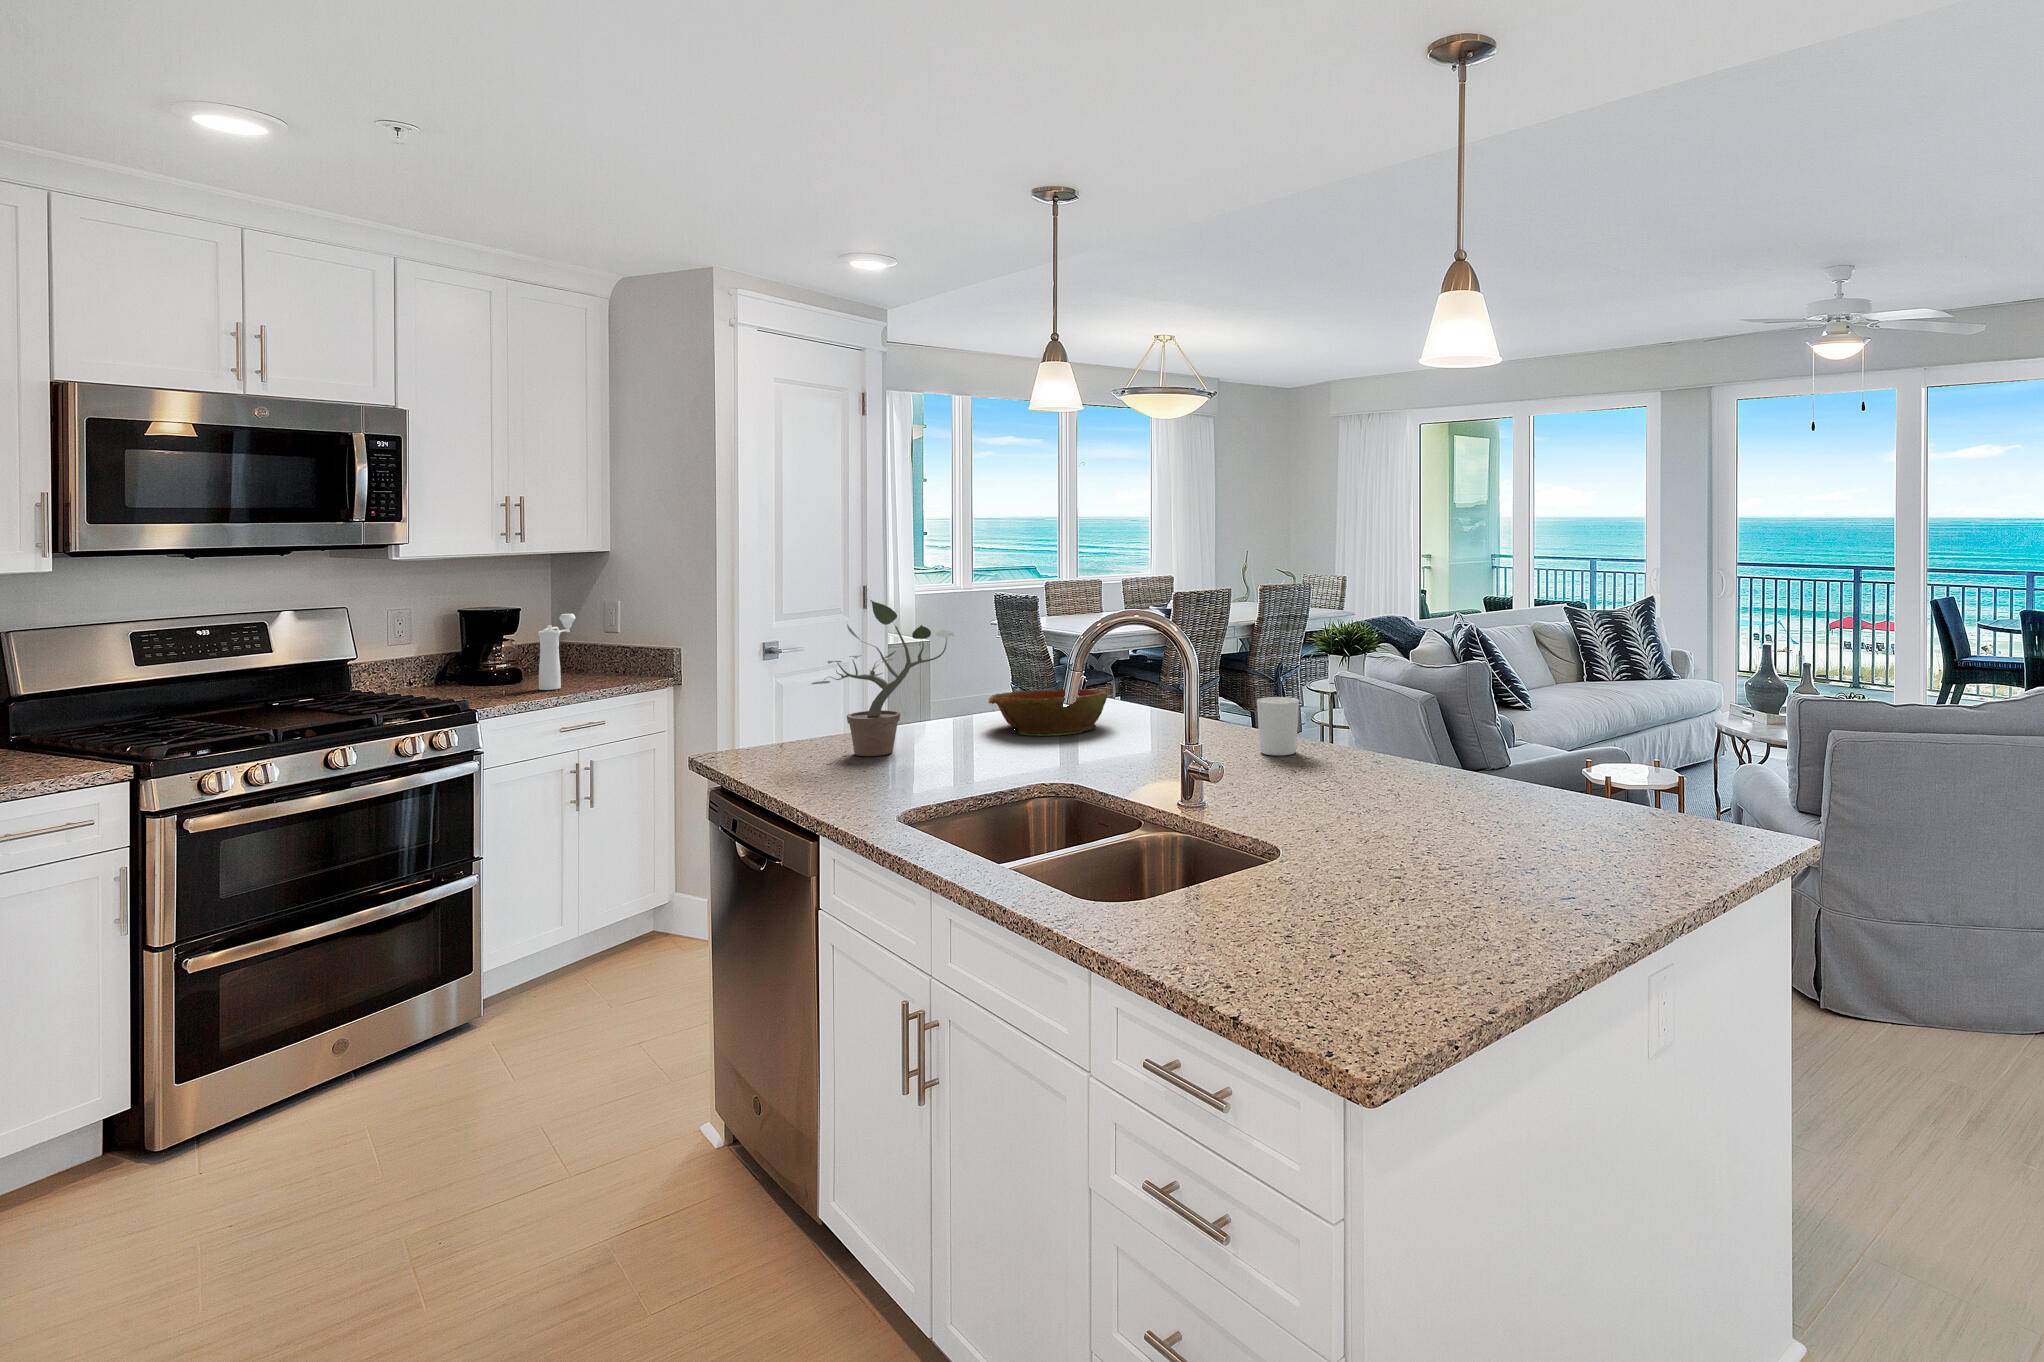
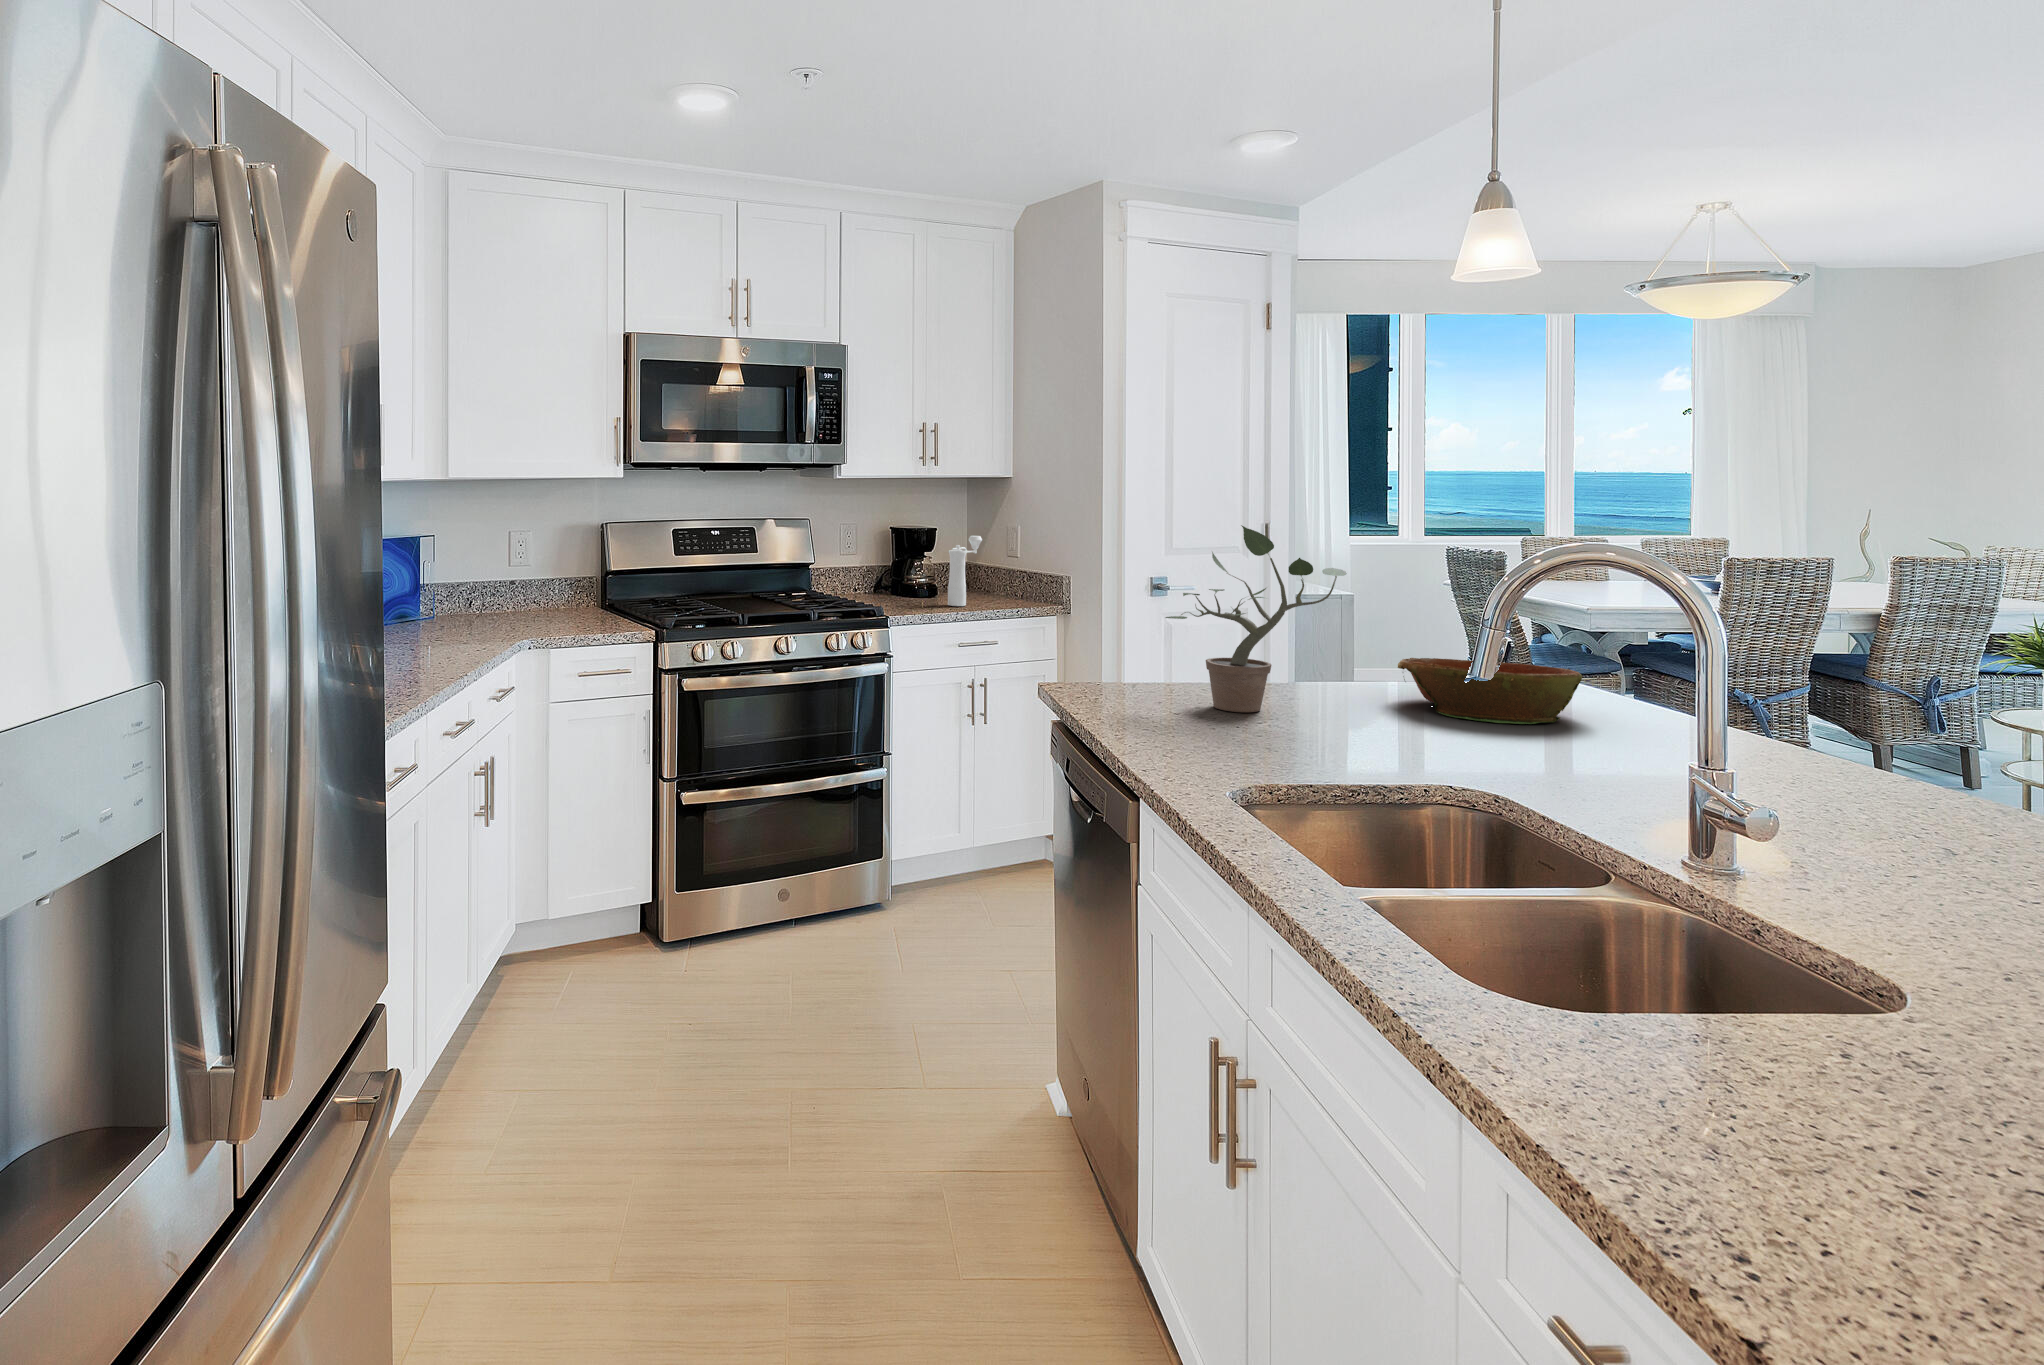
candle holder: present [1257,697,1299,756] -> none [1868,713,1968,816]

